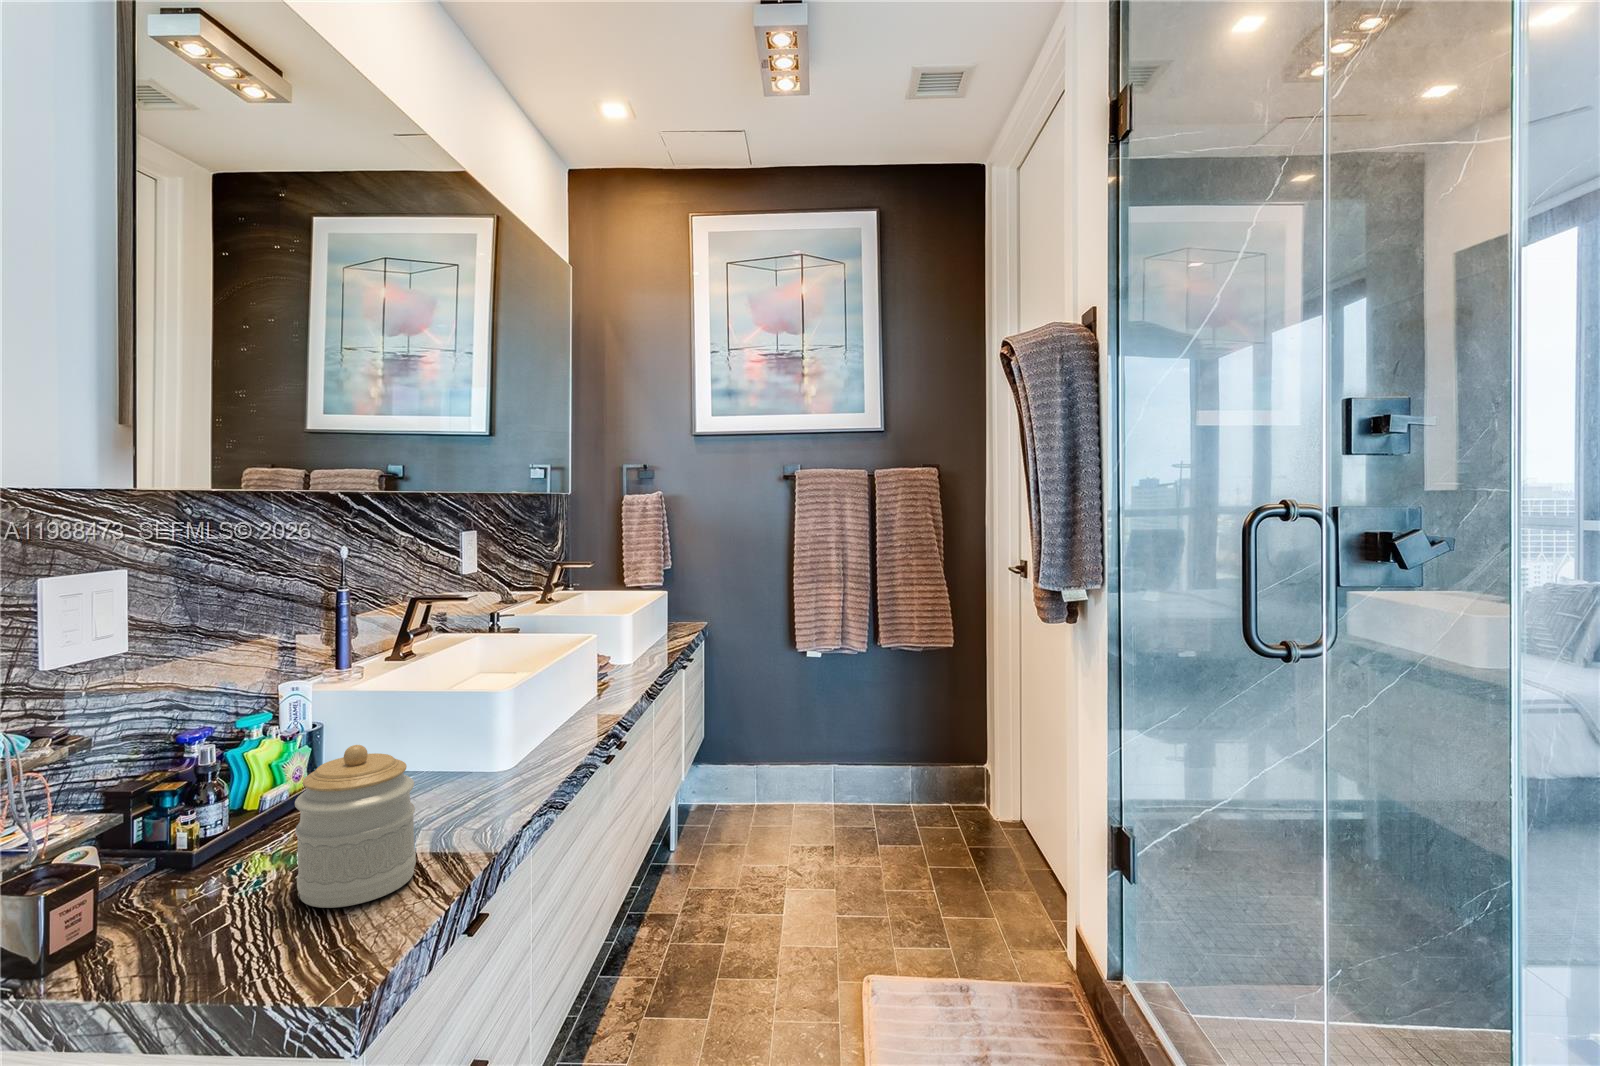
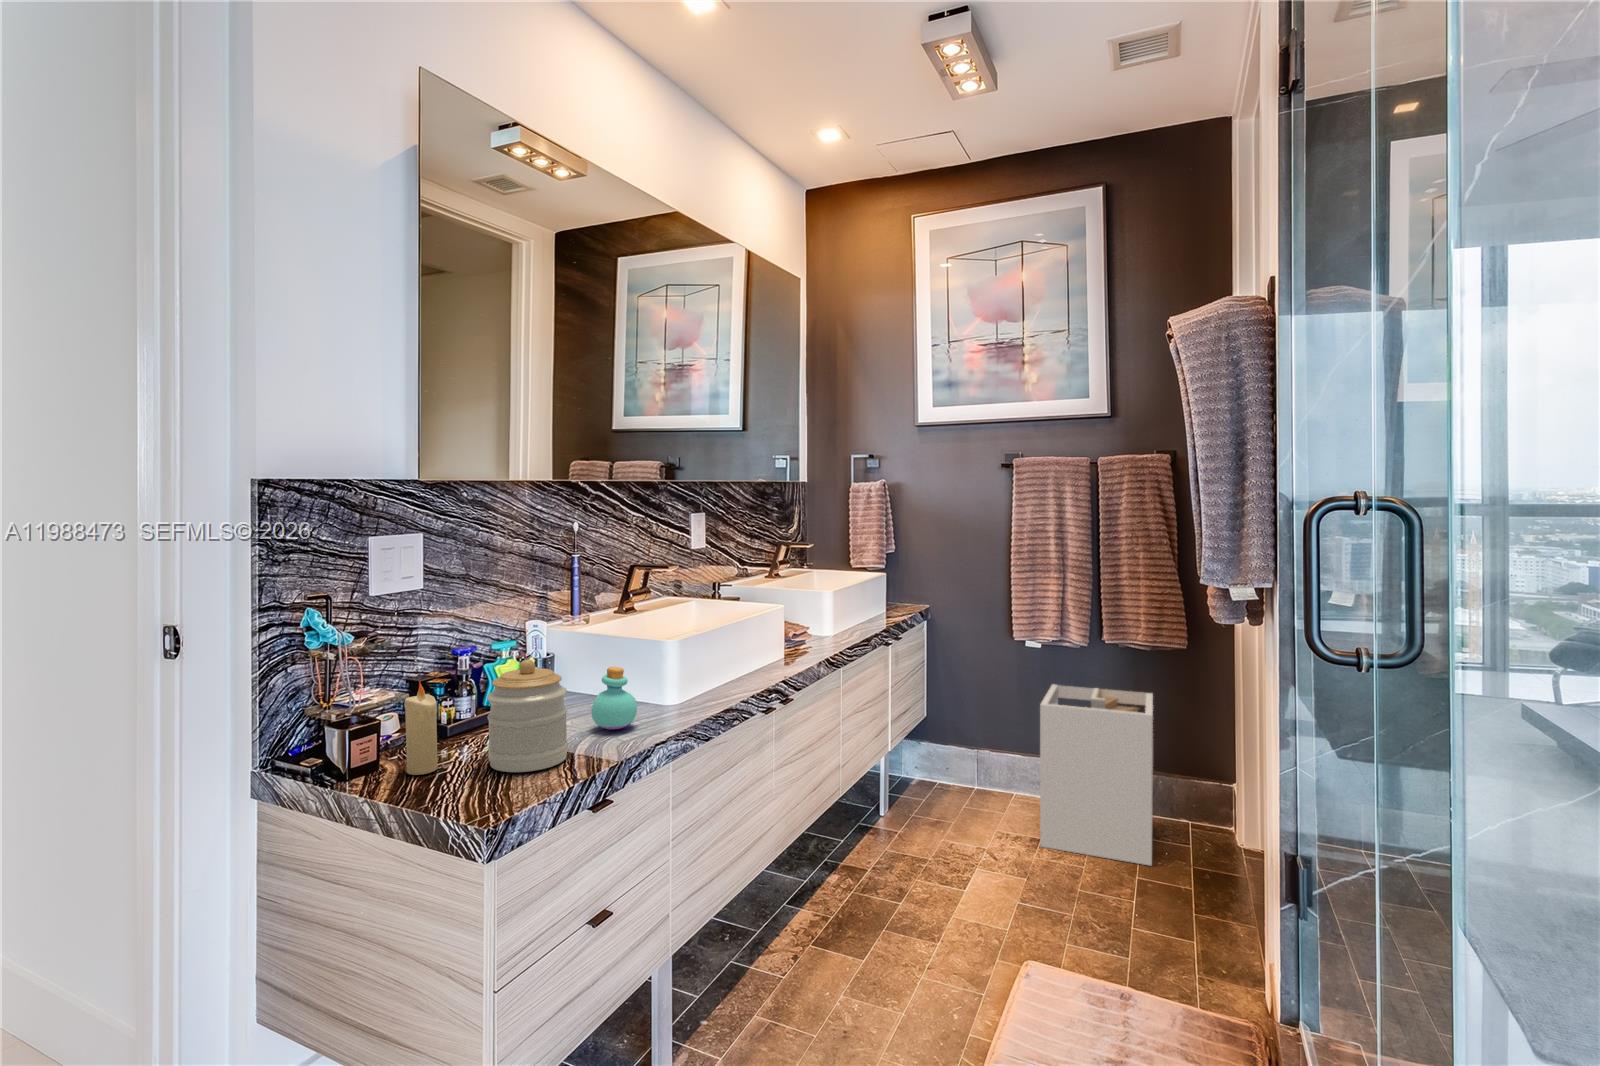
laundry hamper: none [836,692,938,855] -> present [1040,684,1153,866]
perfume bottle: none [421,736,483,818] -> present [591,667,637,729]
candle: none [154,798,212,940] -> present [404,682,437,775]

